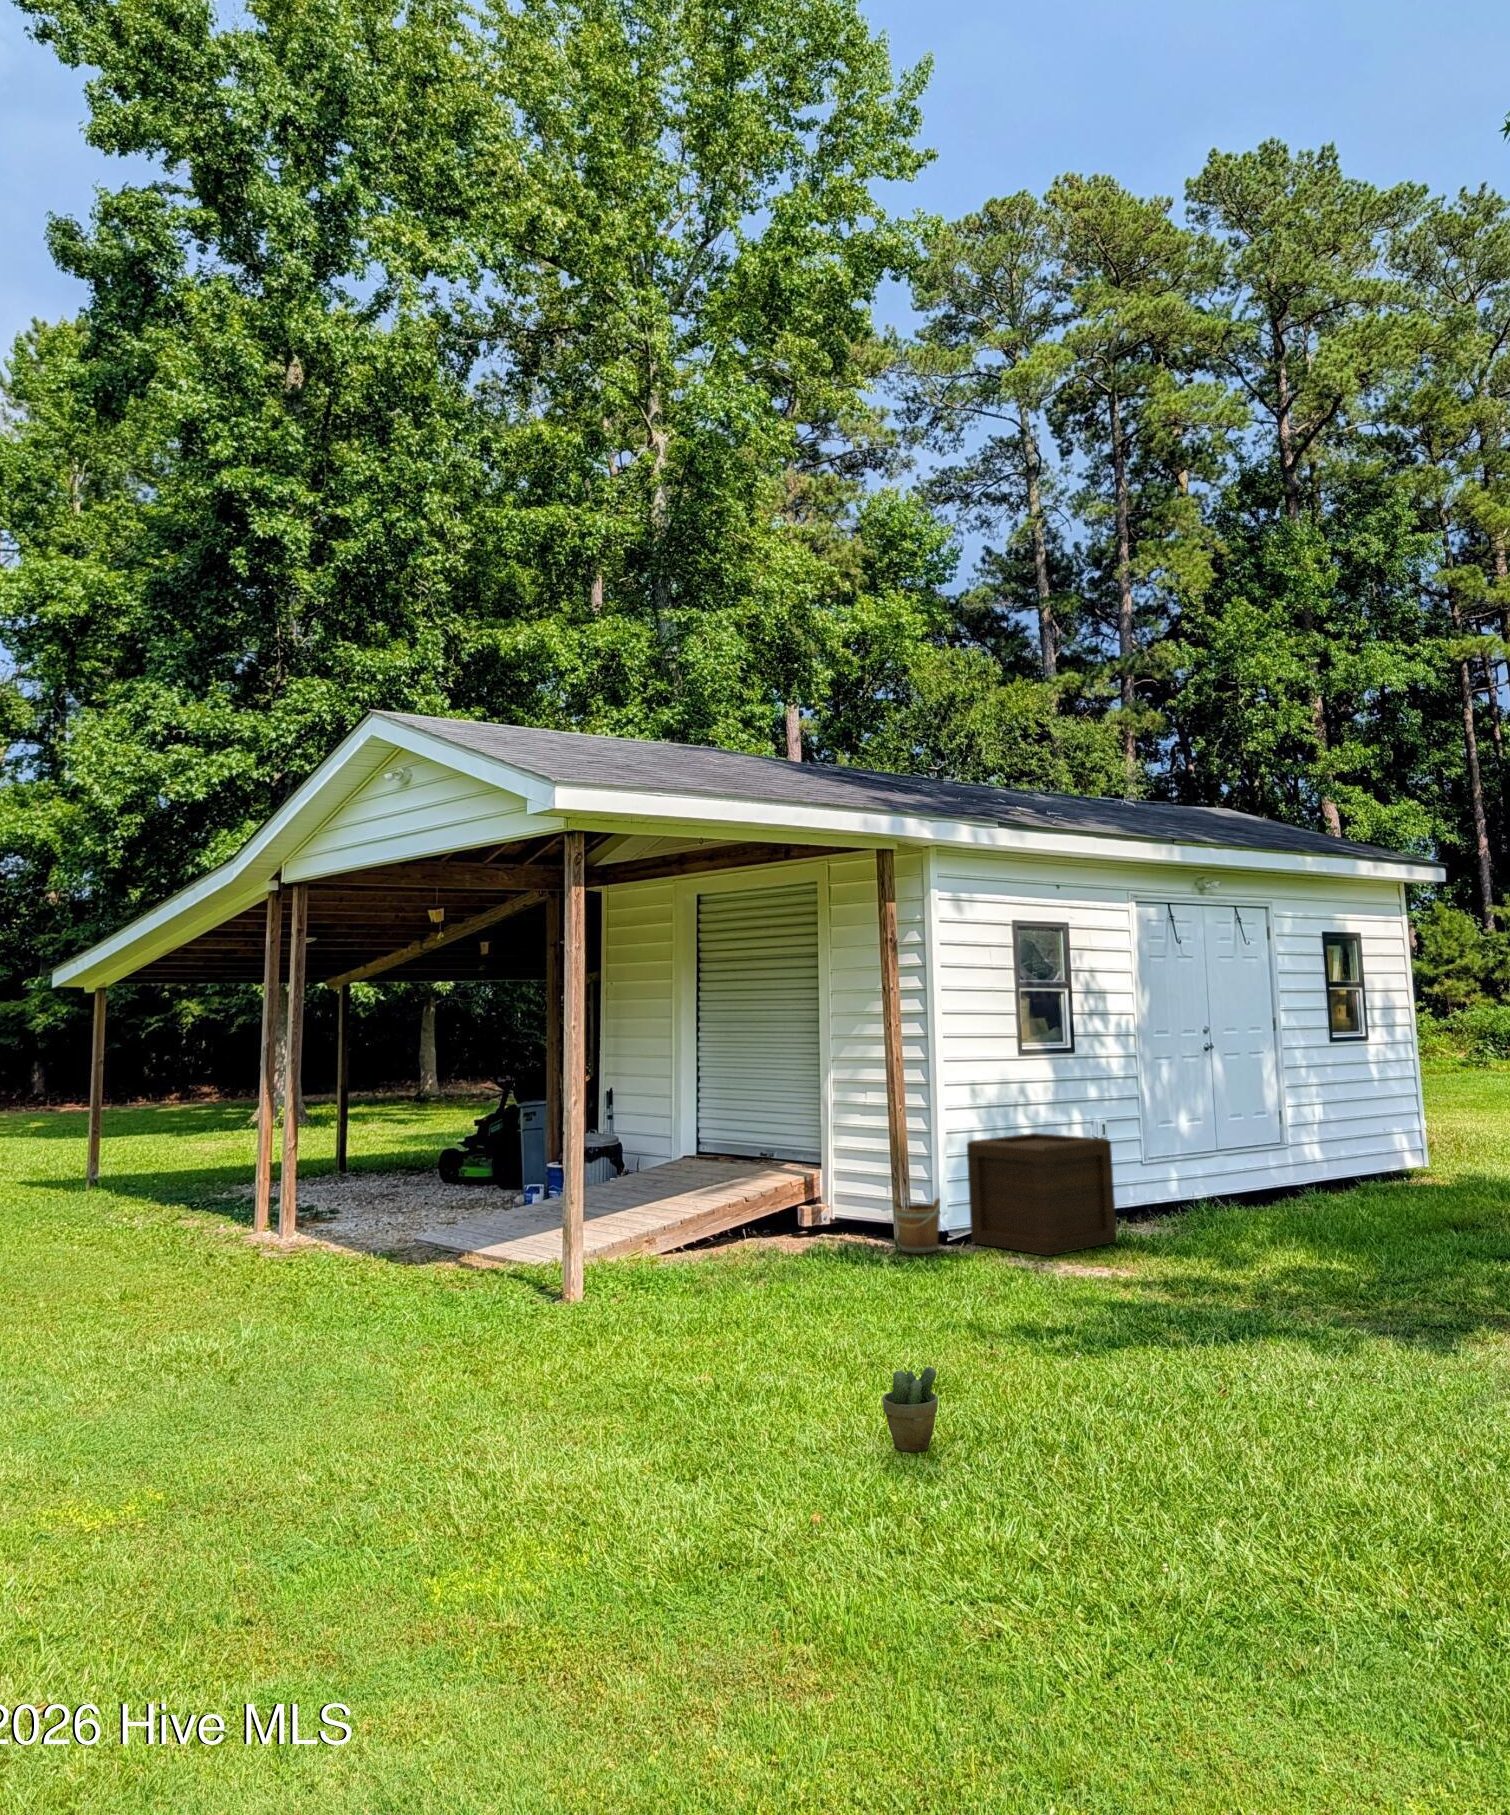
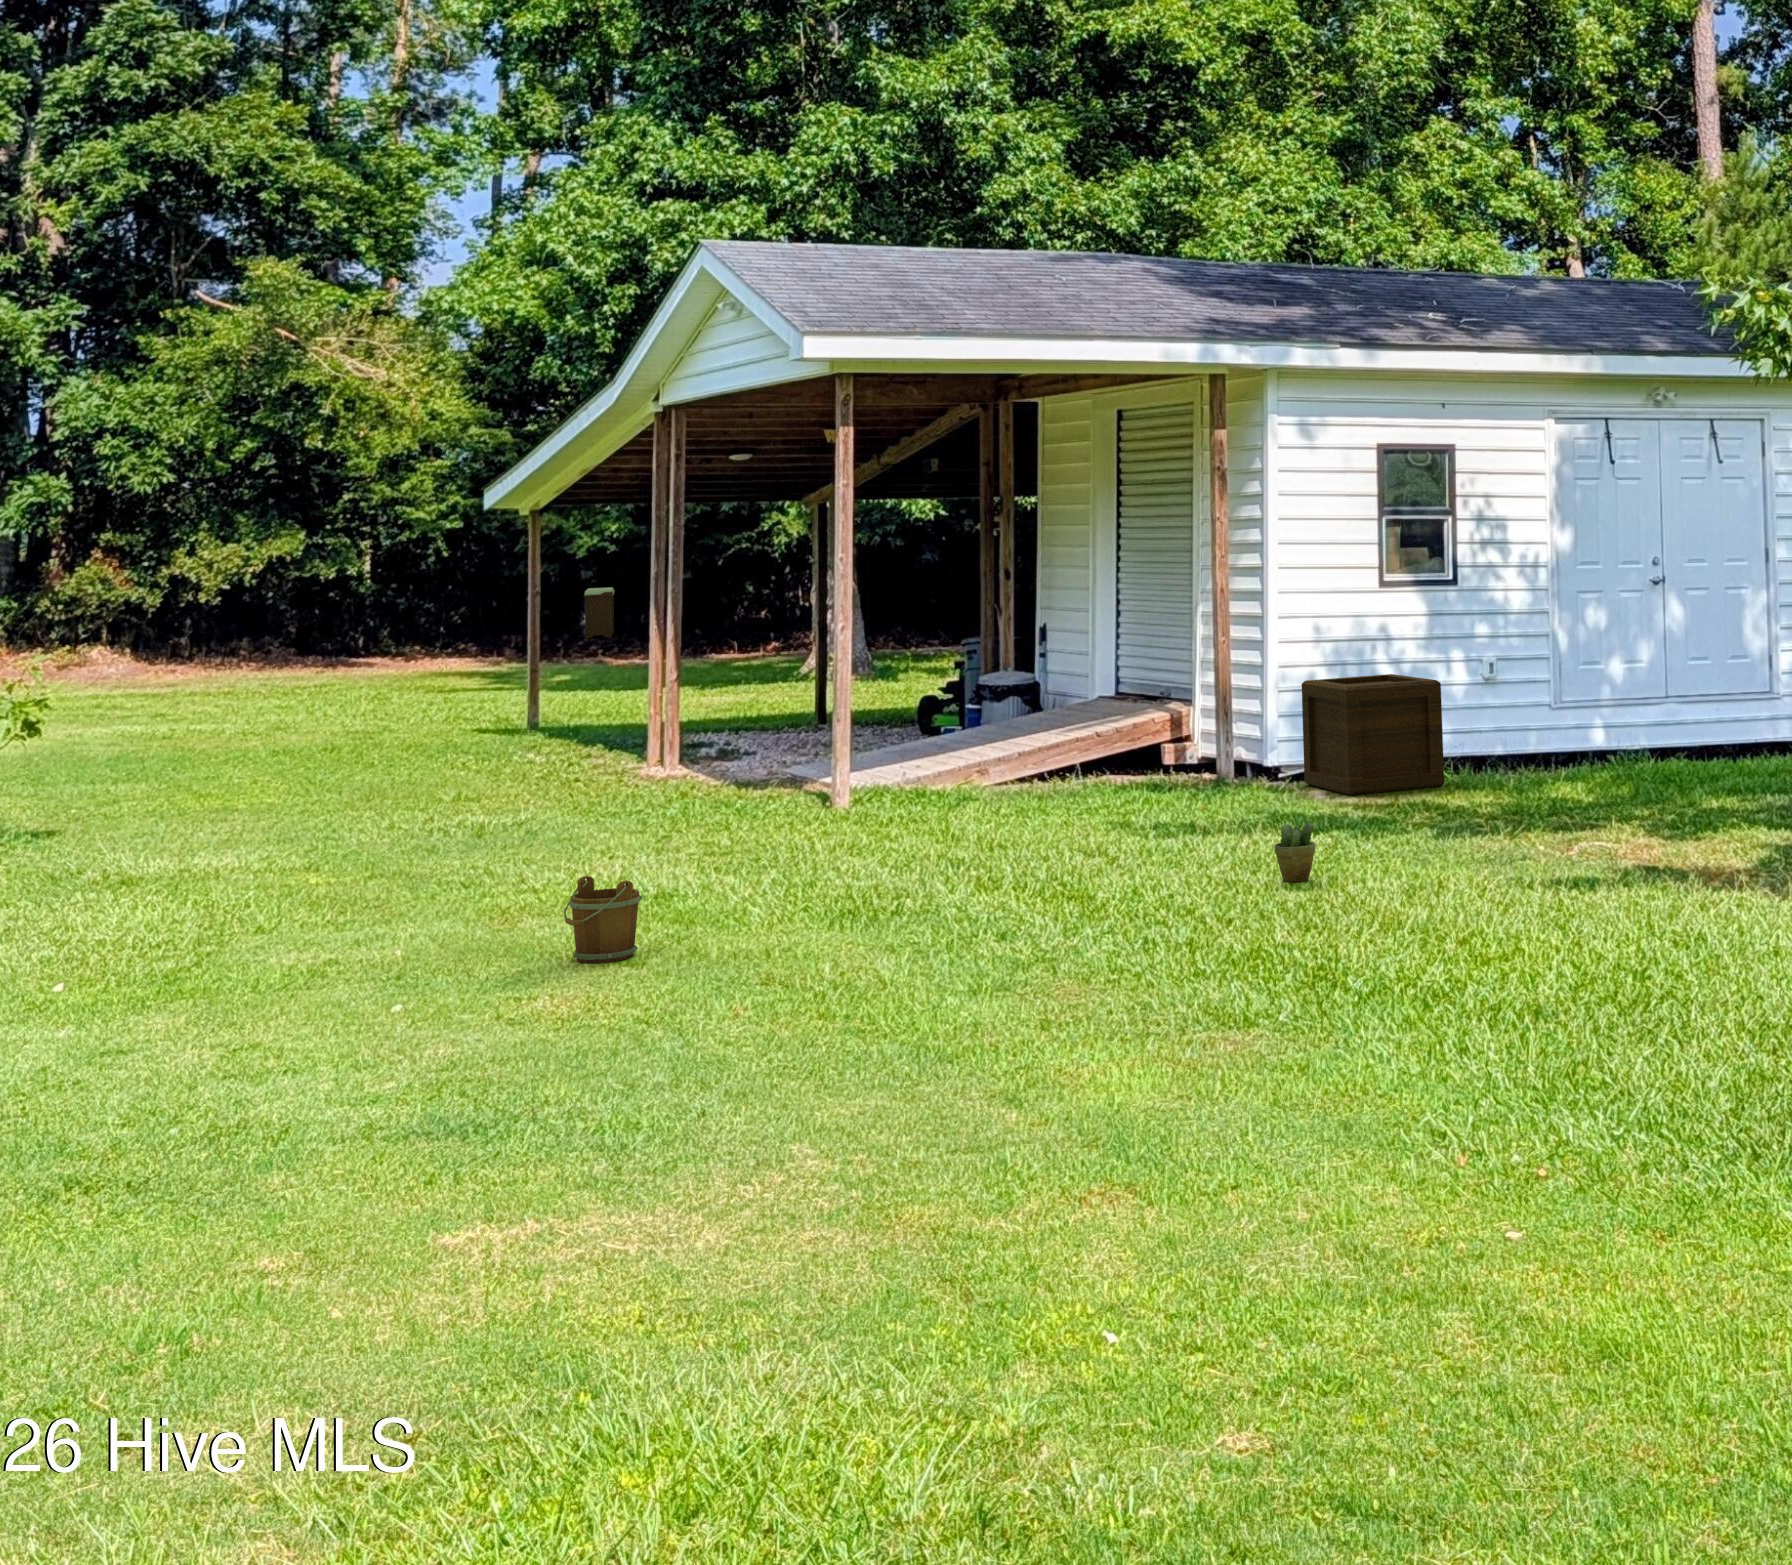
bench: none [55,1068,80,1109] -> present [584,587,615,639]
bucket: present [894,1197,941,1254] -> present [564,876,642,963]
potted plant: present [882,1367,938,1452] -> present [1274,822,1315,882]

